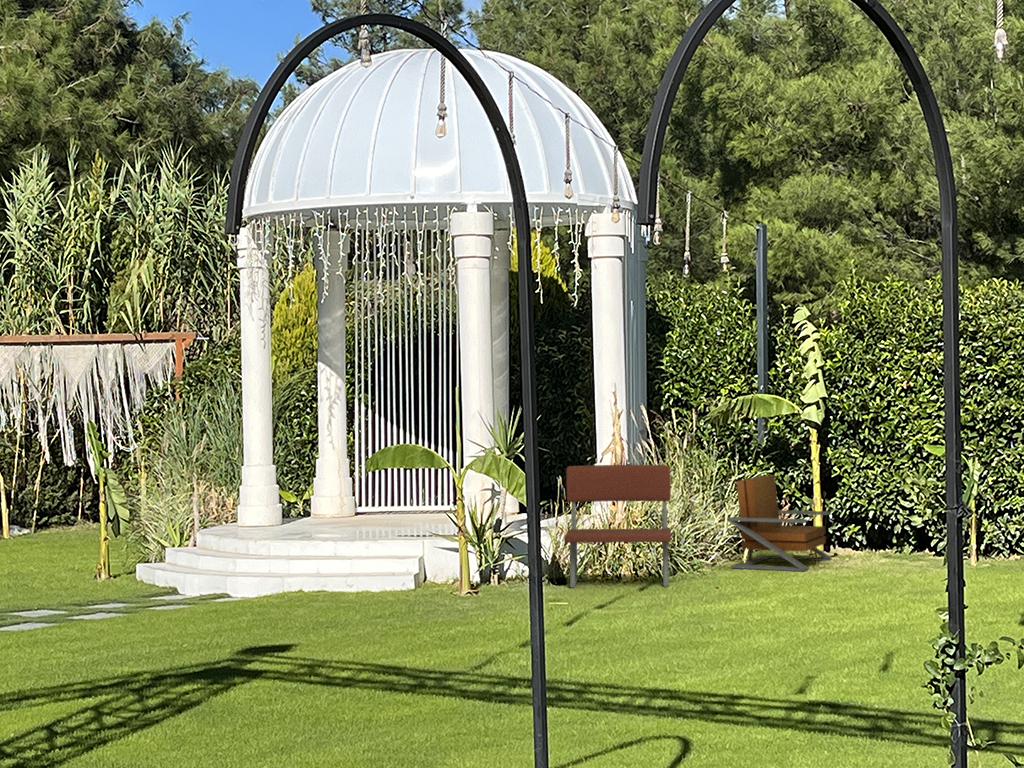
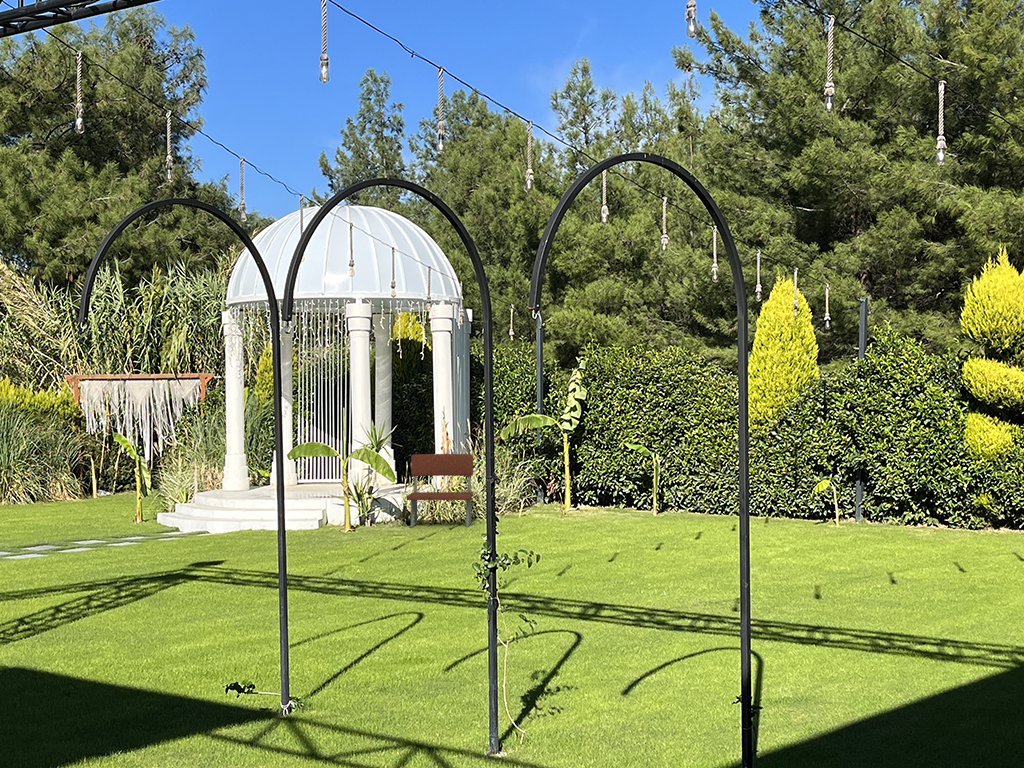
lounge chair: present [727,475,831,571] -> none [511,461,575,518]

